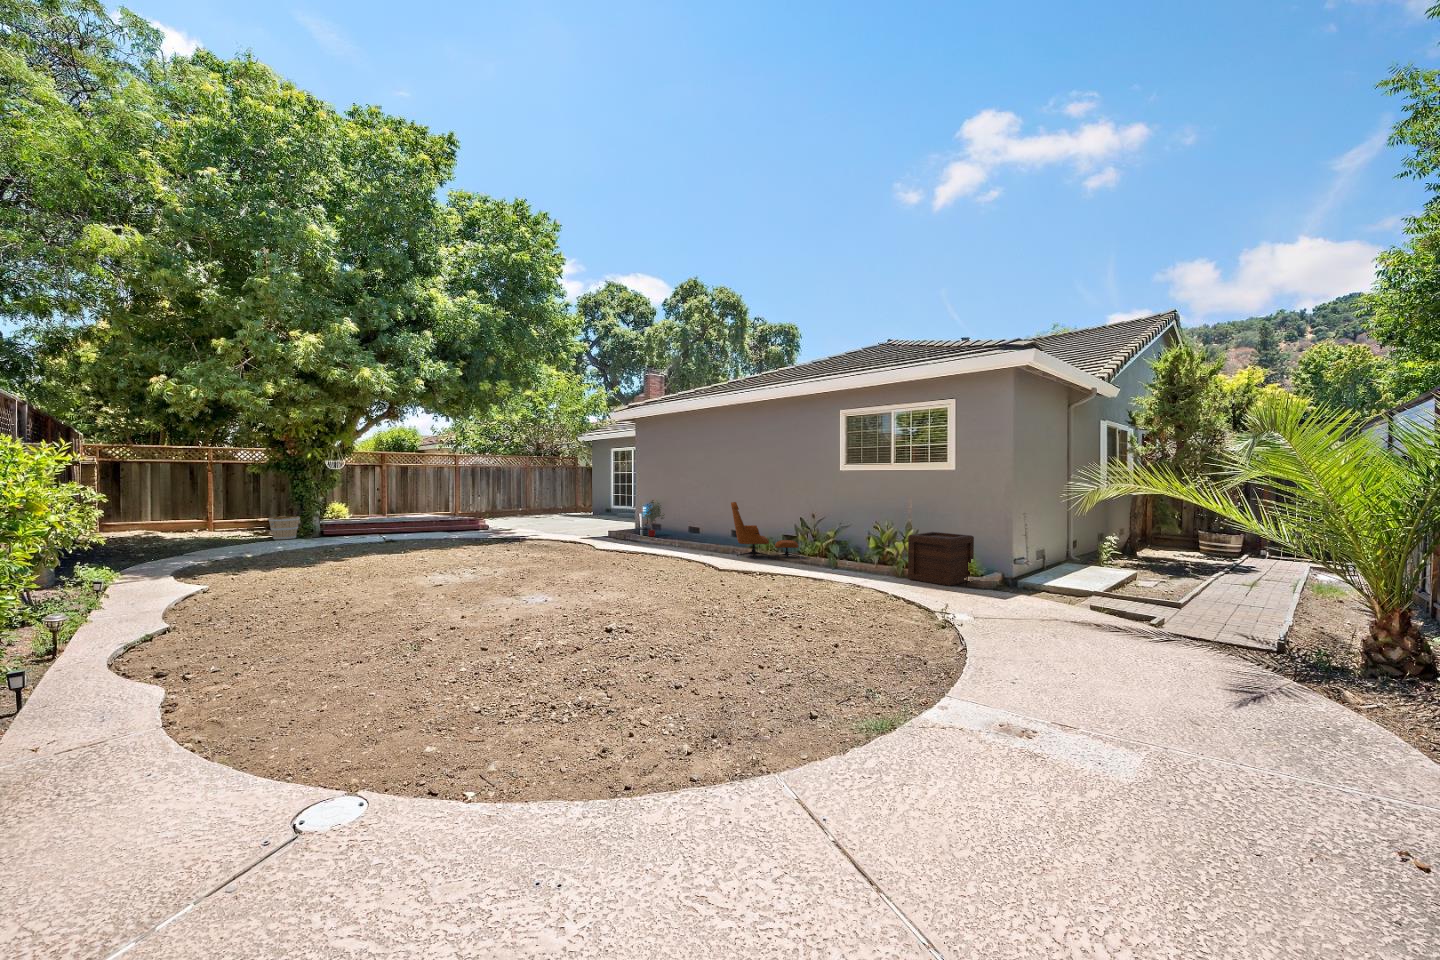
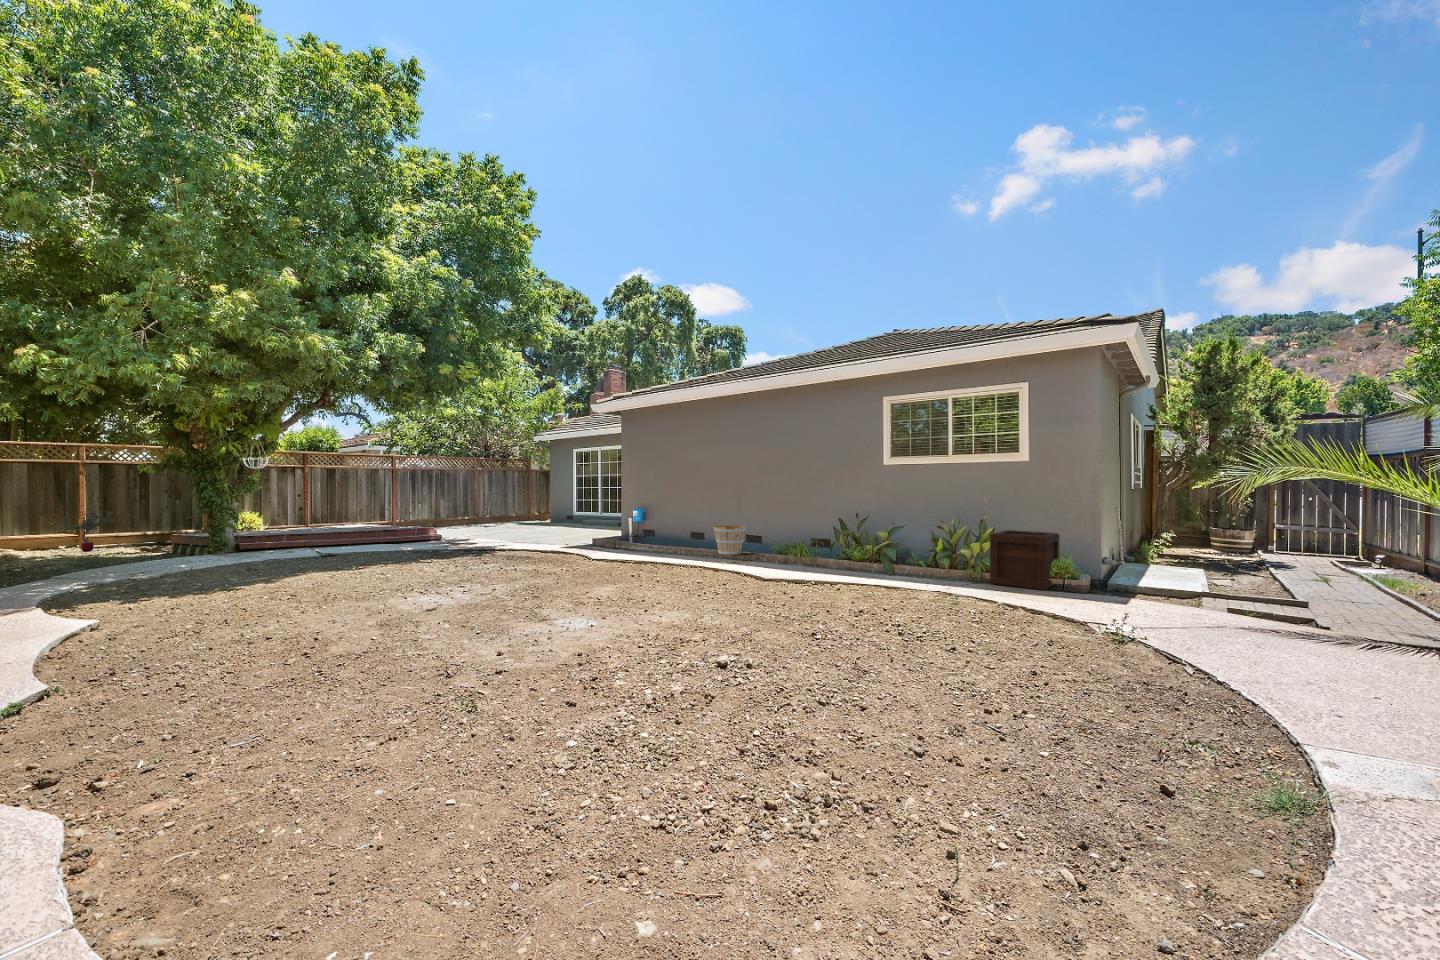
potted tree: present [645,500,665,537] -> present [60,506,113,552]
lounge chair: present [731,502,799,559] -> none [761,501,837,566]
wooden bucket: present [268,516,300,540] -> present [714,525,746,555]

